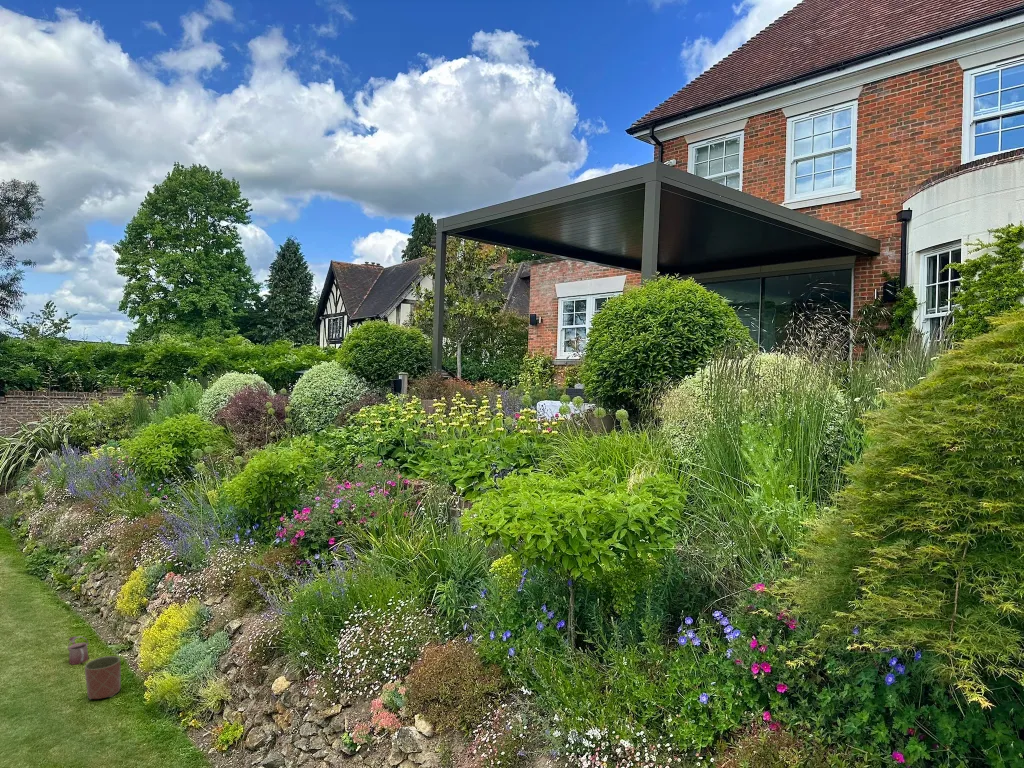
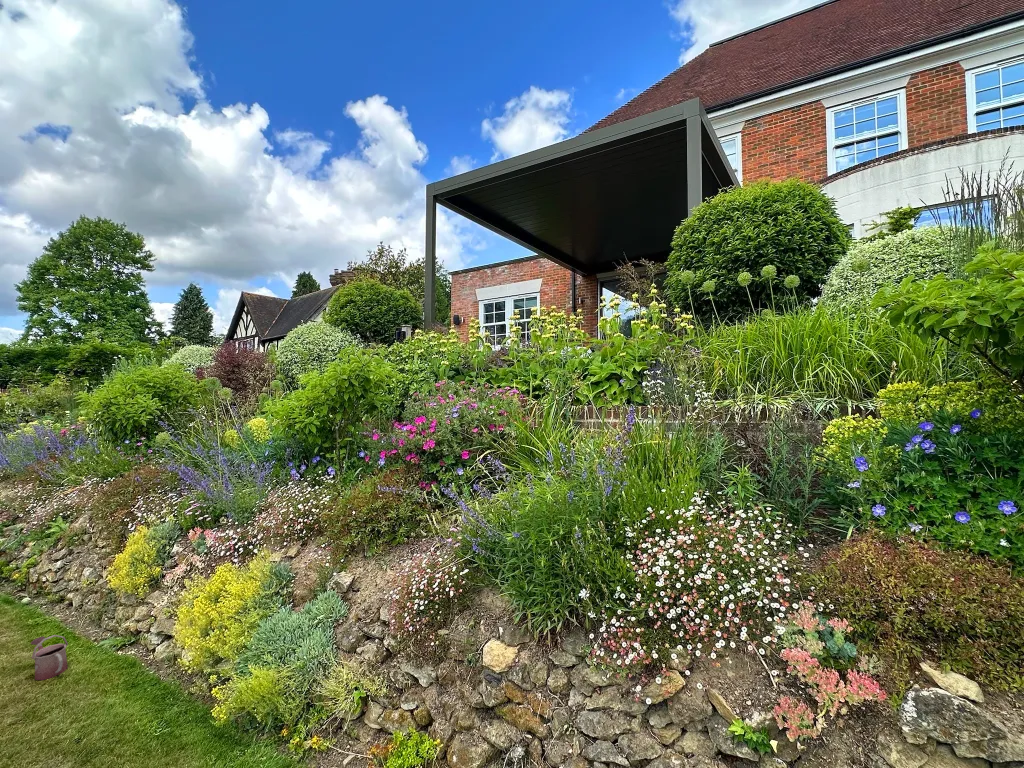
planter: present [85,656,121,699] -> none [83,656,146,735]

